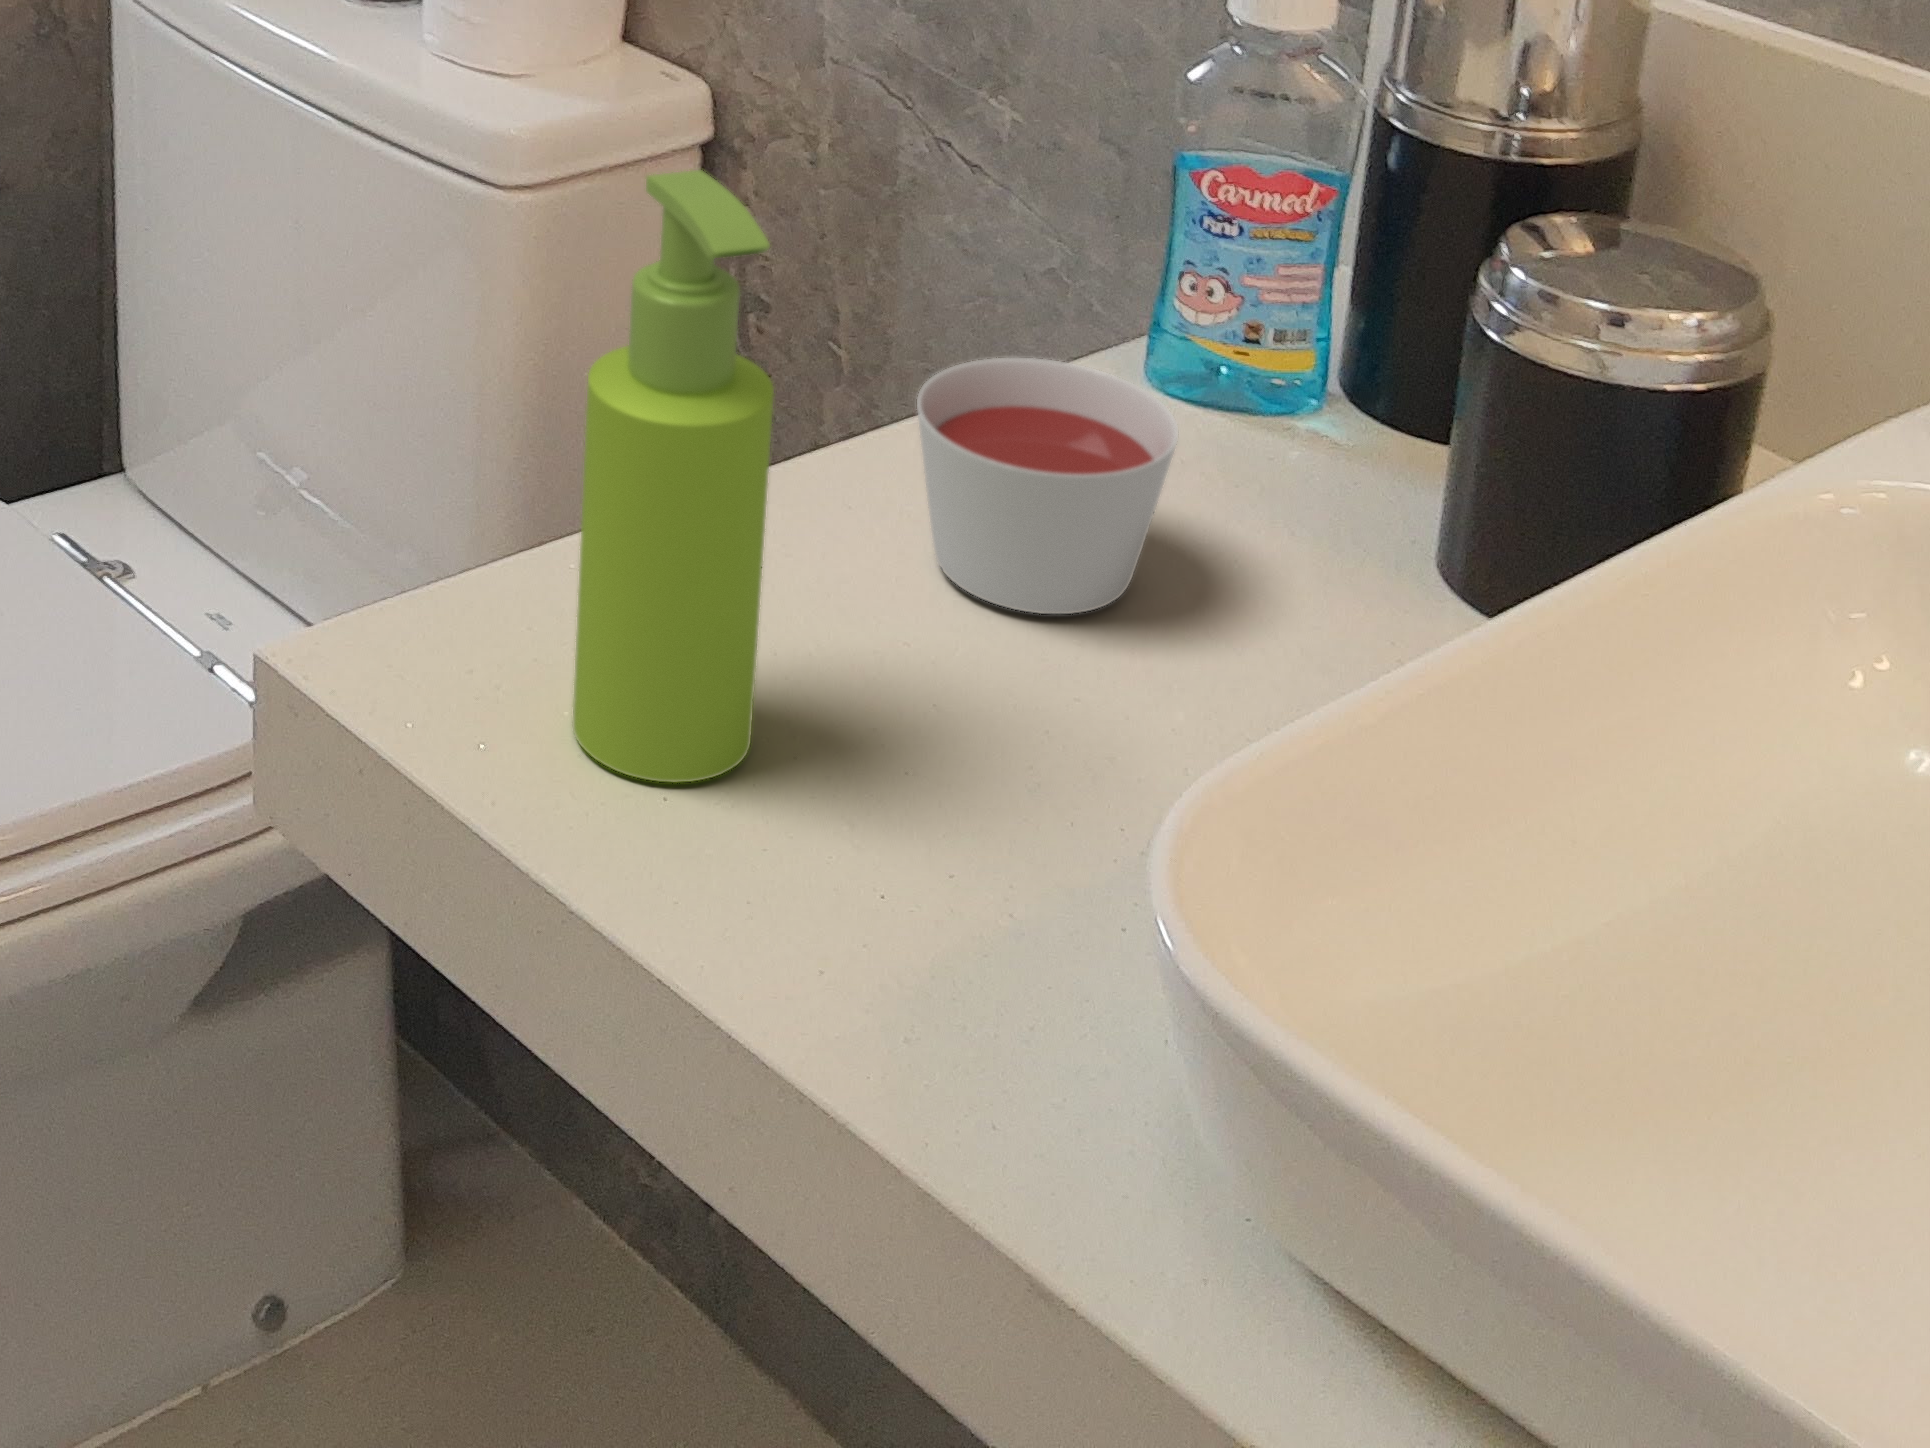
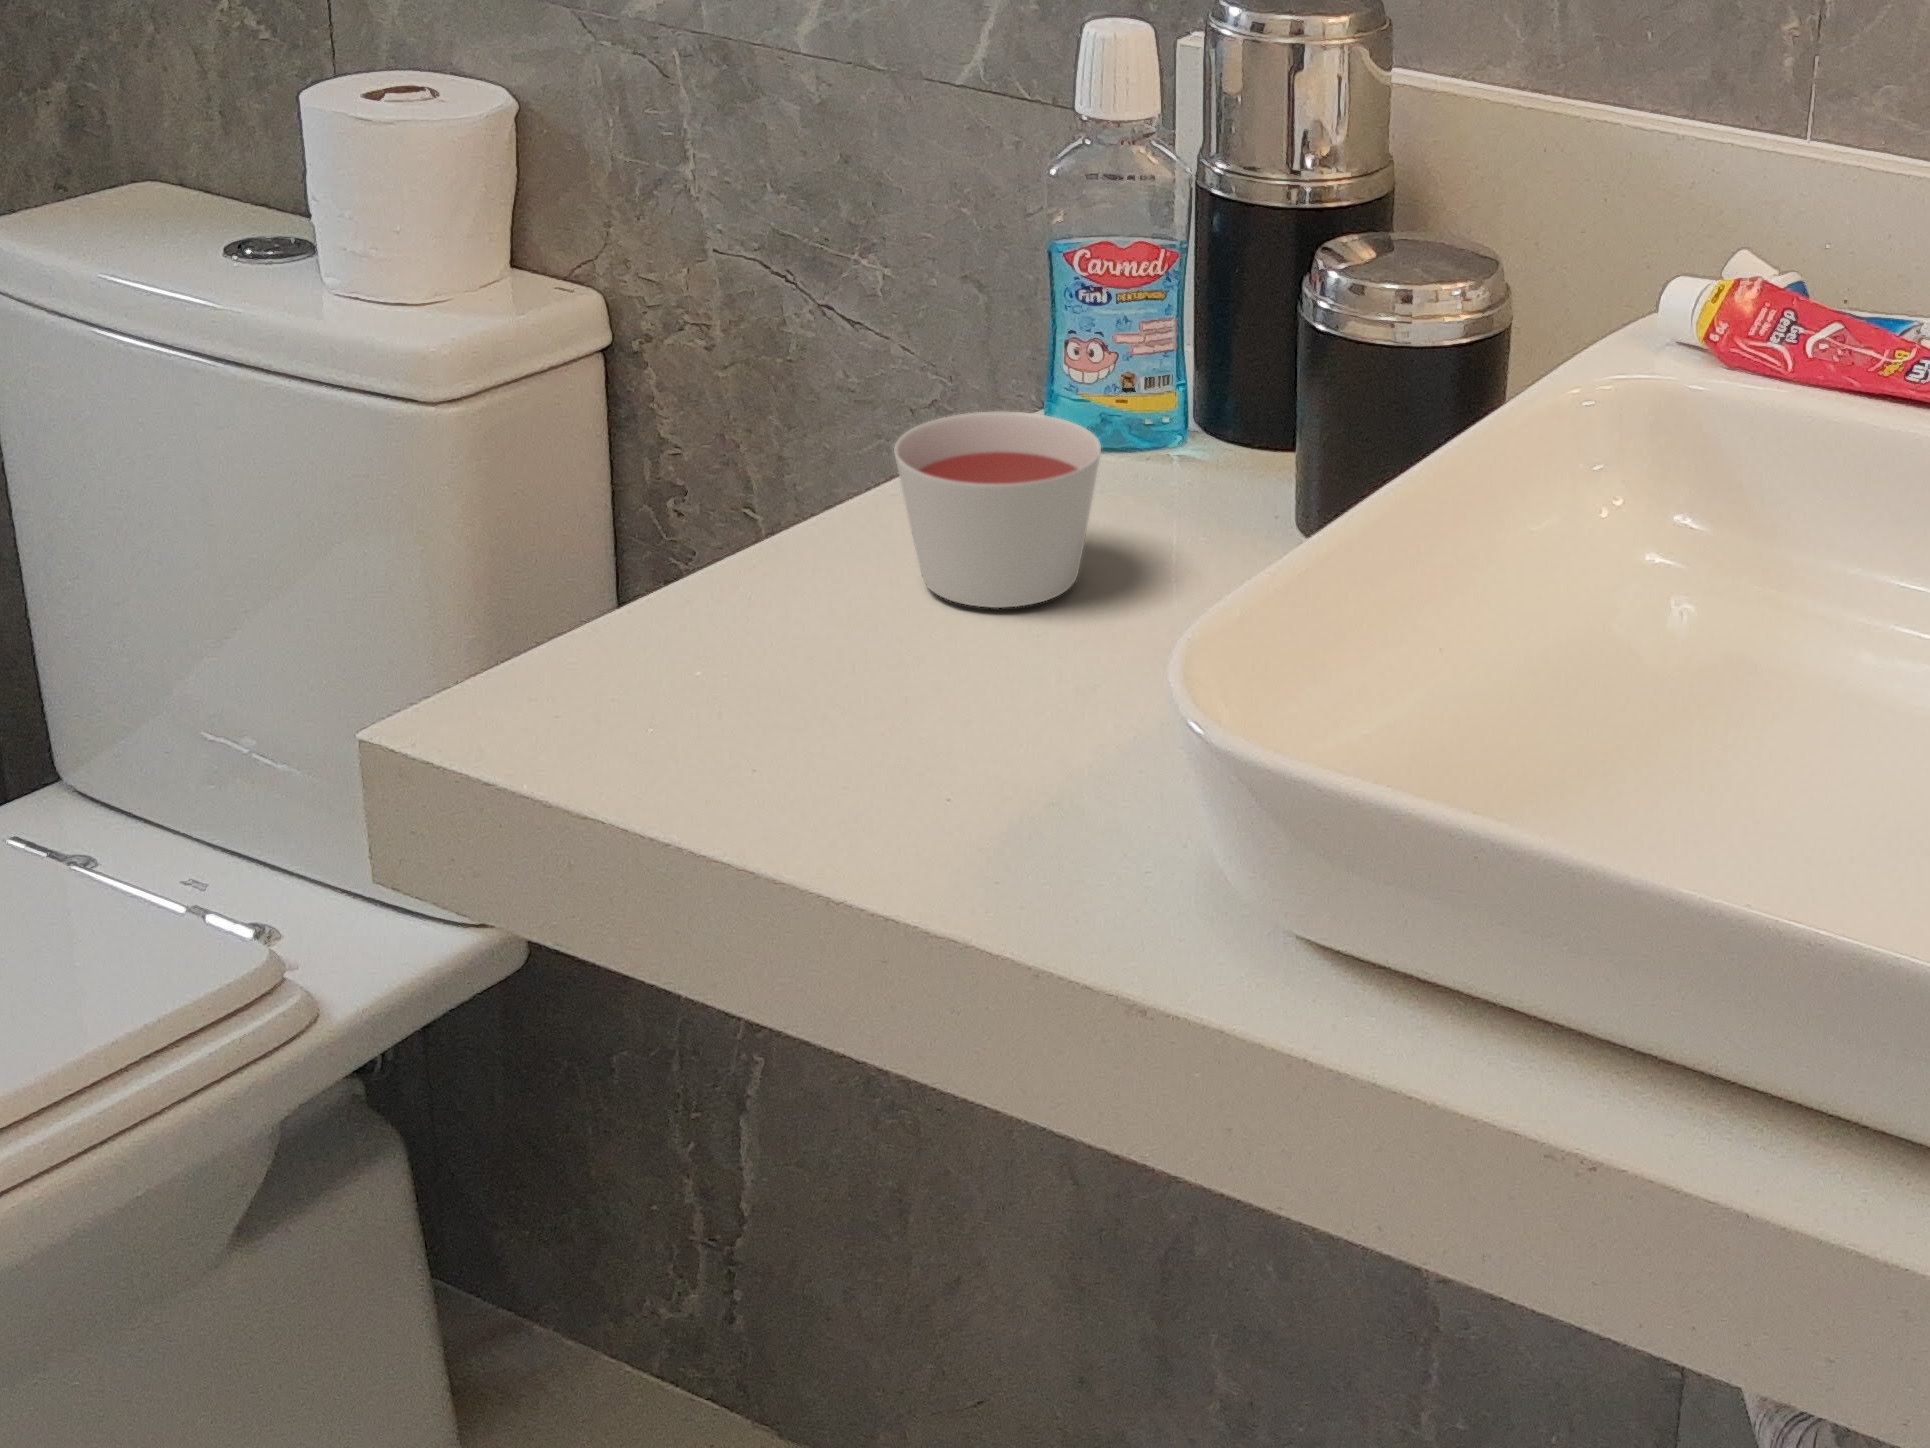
soap dispenser: present [573,170,774,783] -> none [654,245,823,768]

